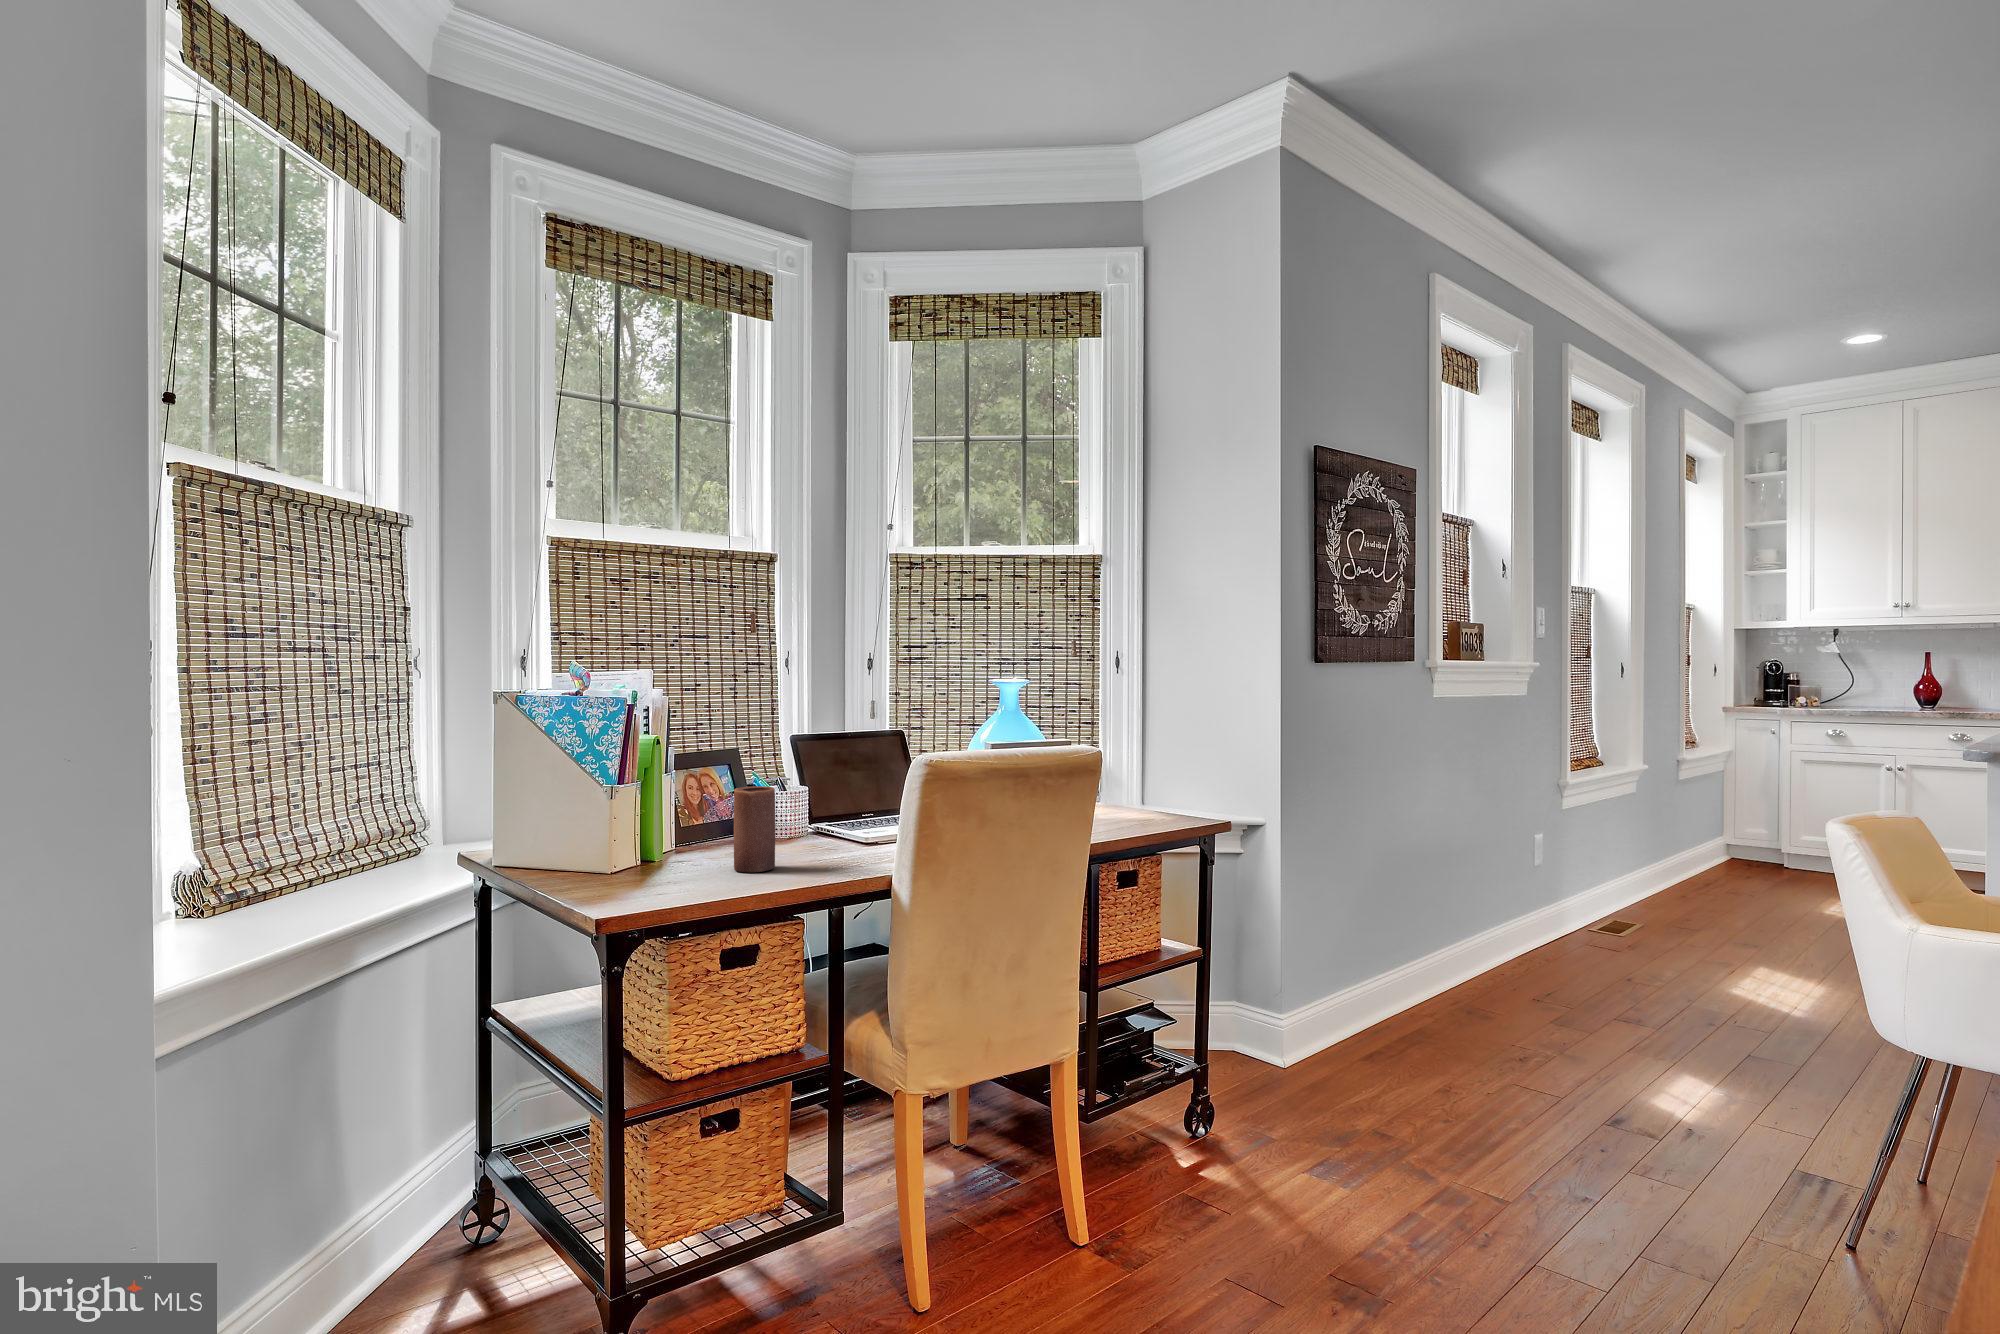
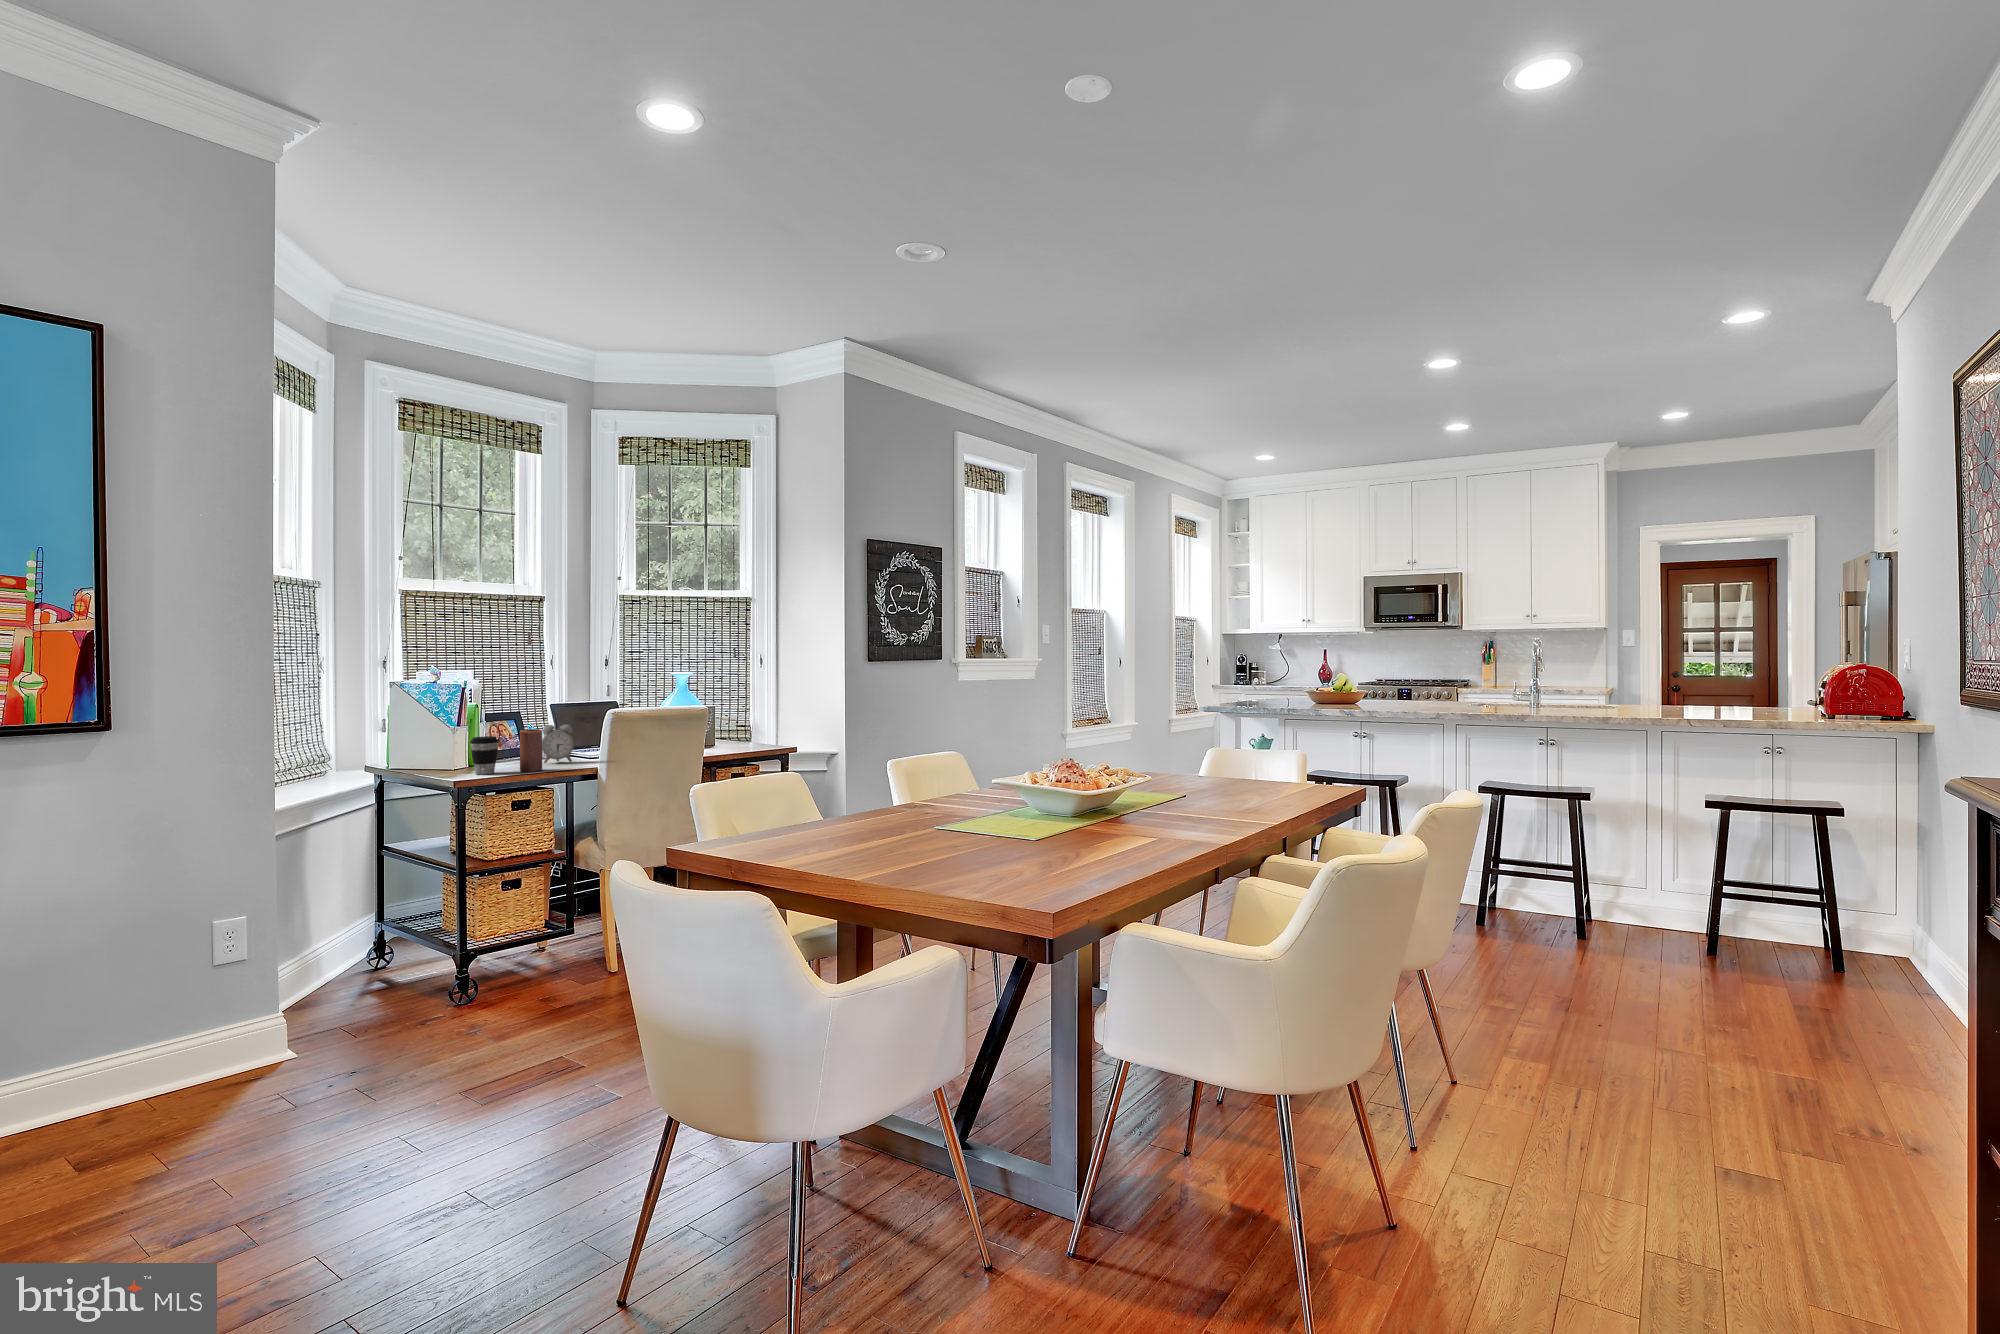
alarm clock: none [773,775,830,849] -> present [542,725,574,763]
coffee cup: none [642,800,695,877] -> present [470,736,499,774]

